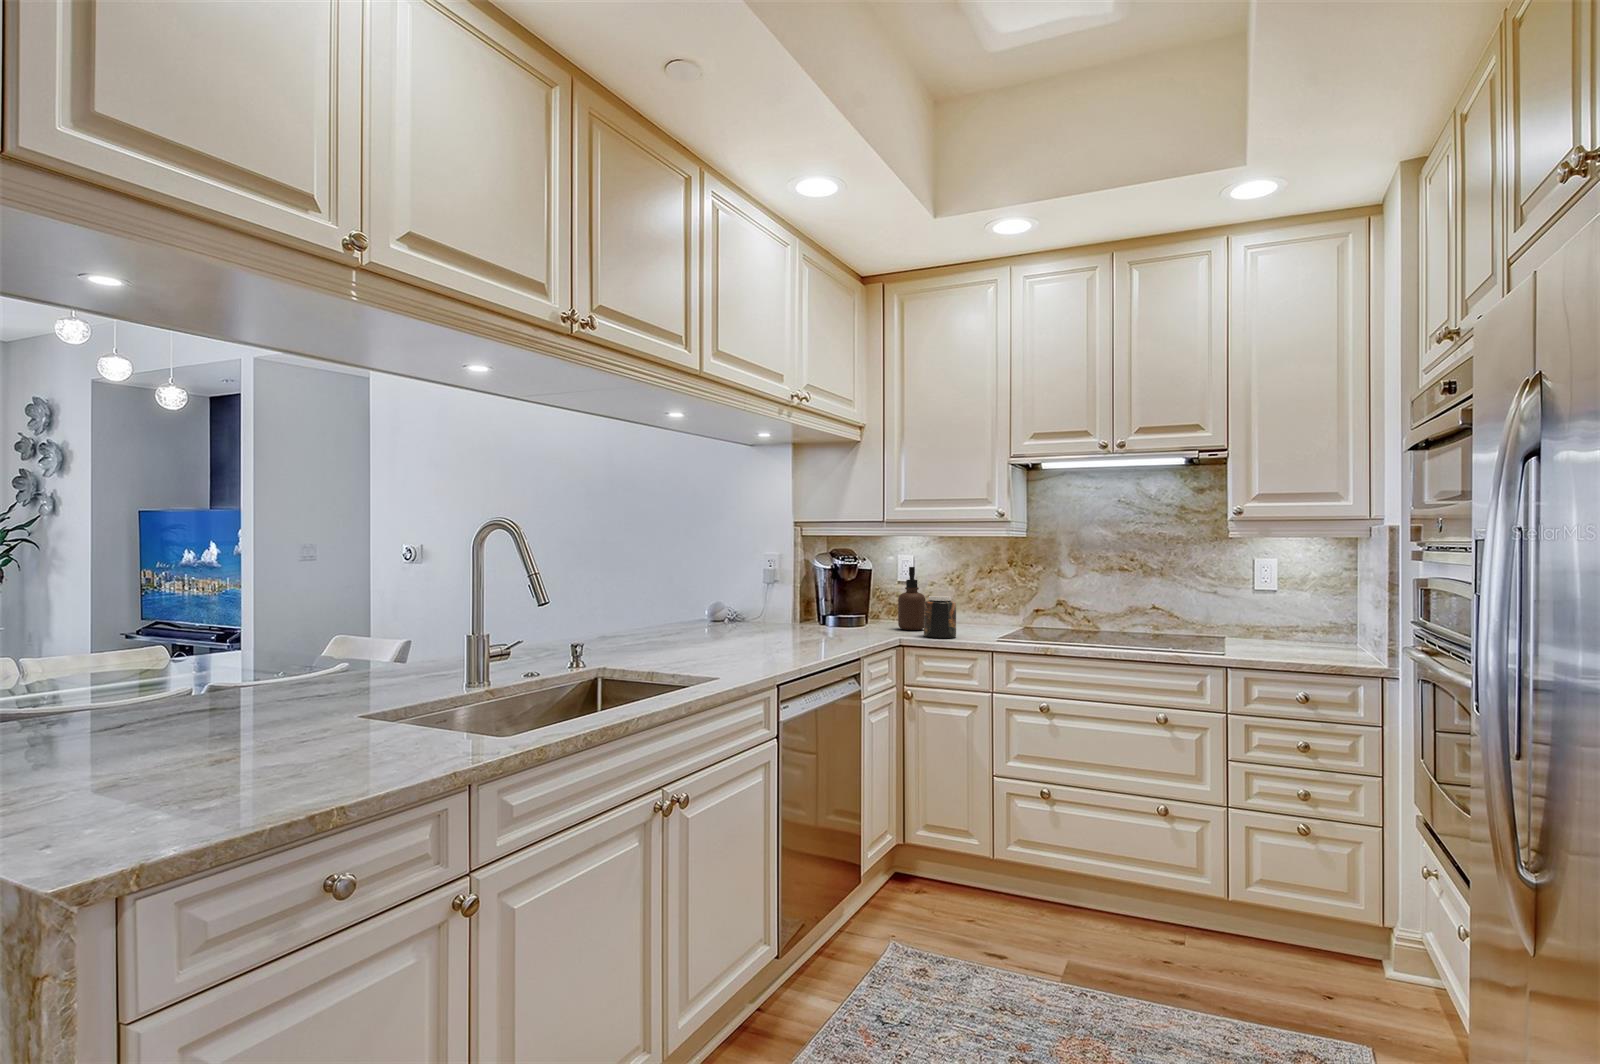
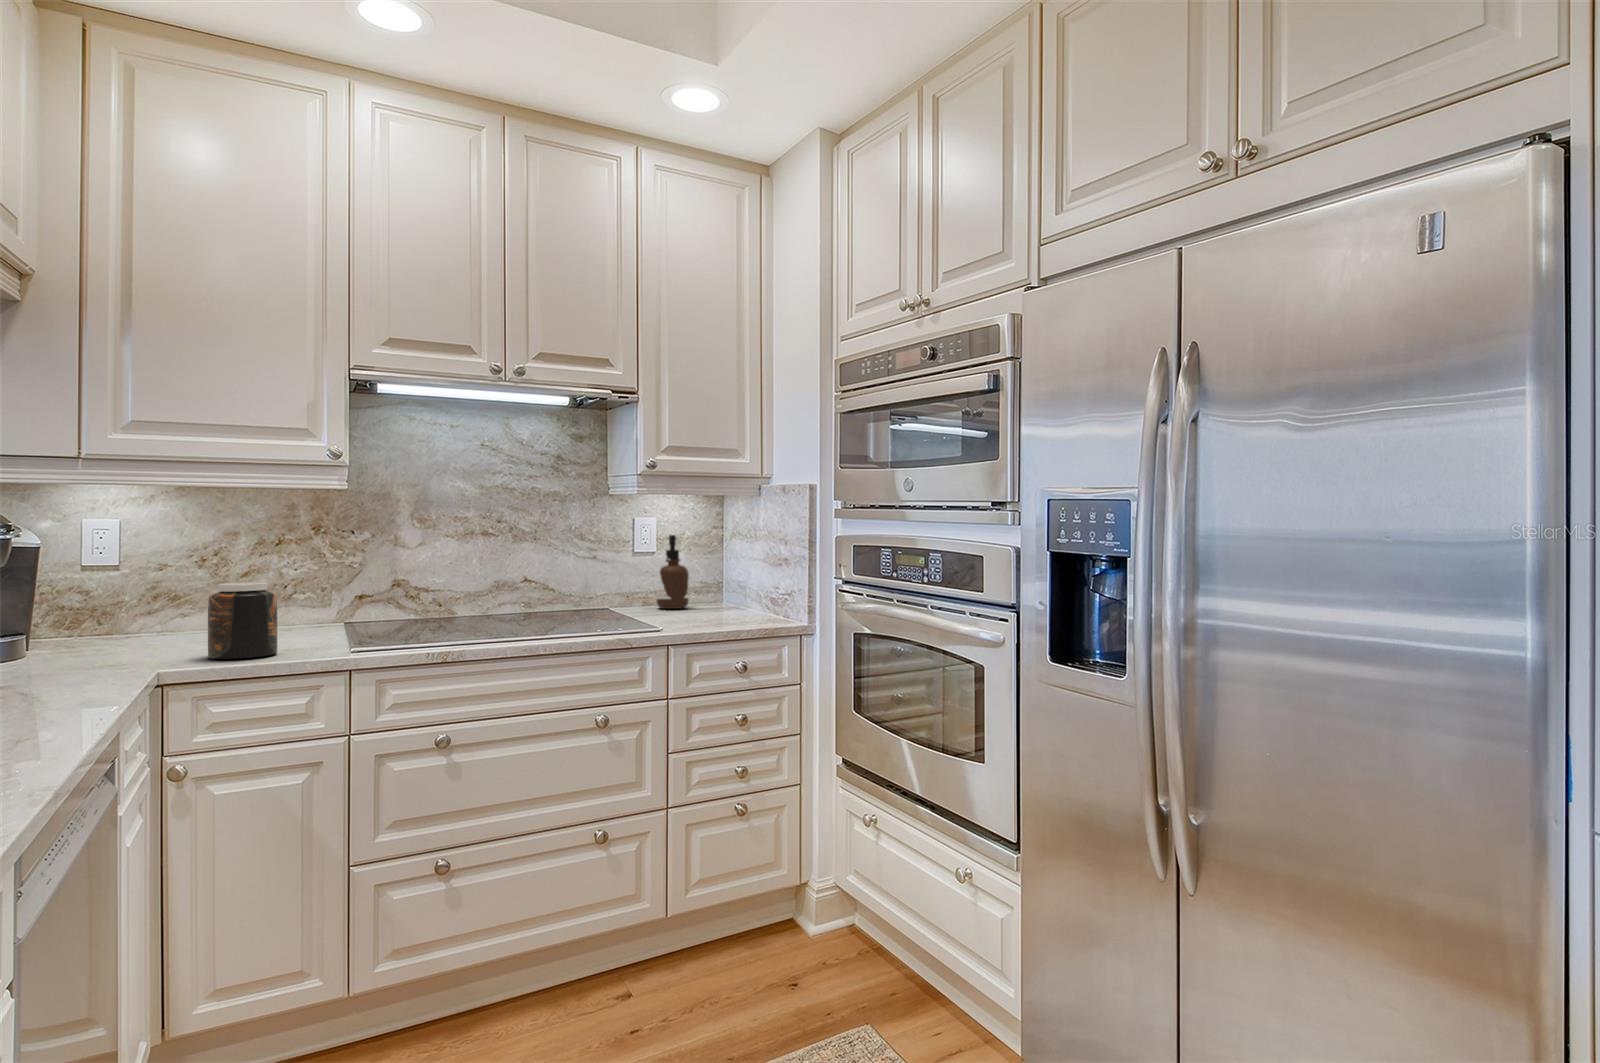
soap dispenser: present [898,567,926,630] -> present [656,535,689,609]

